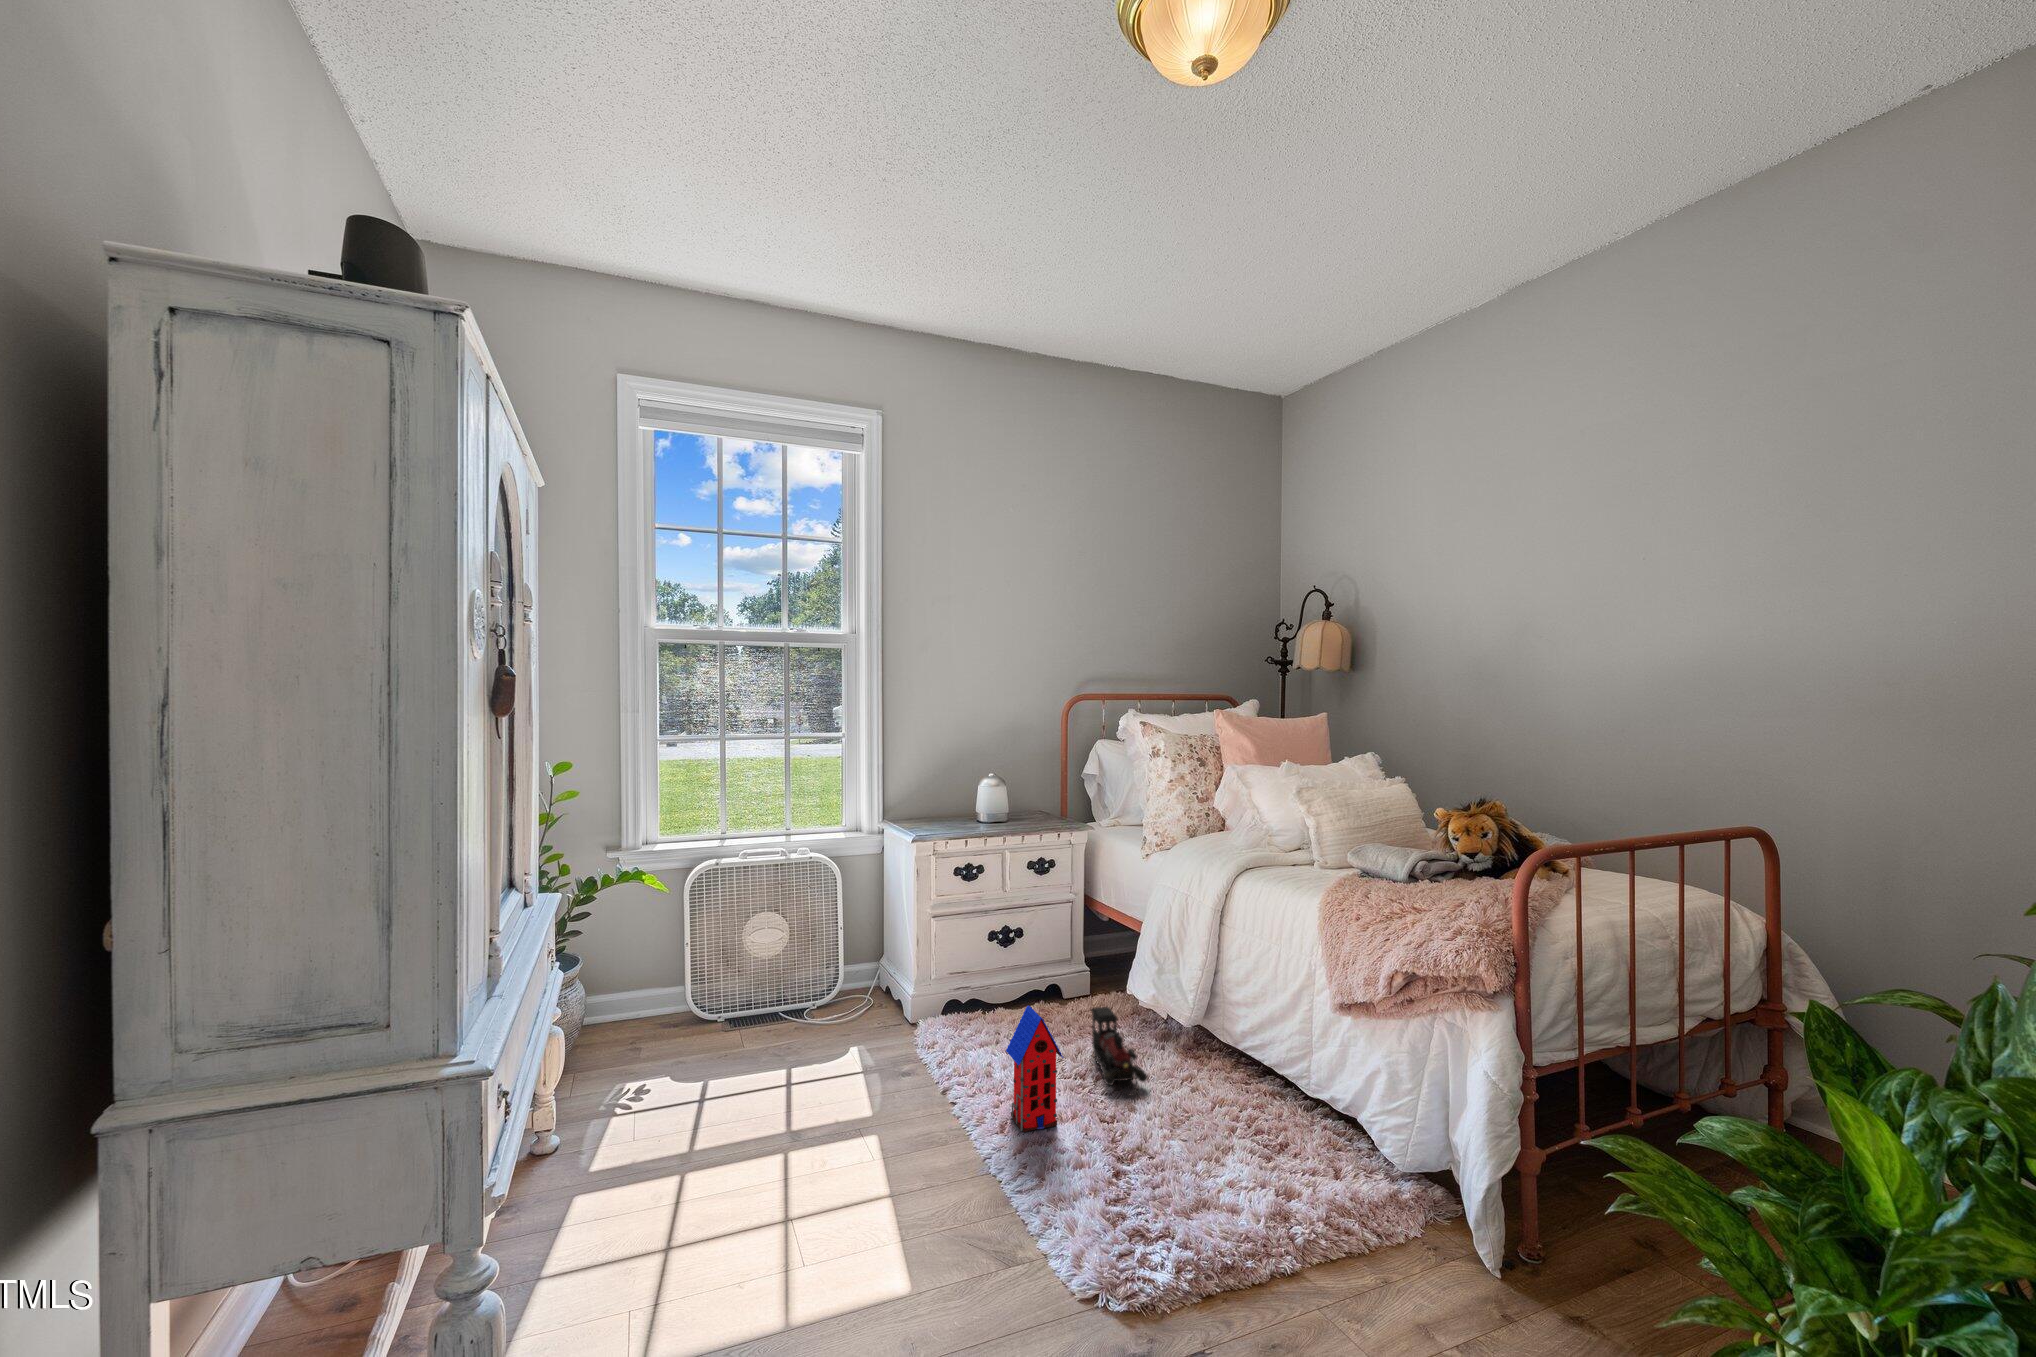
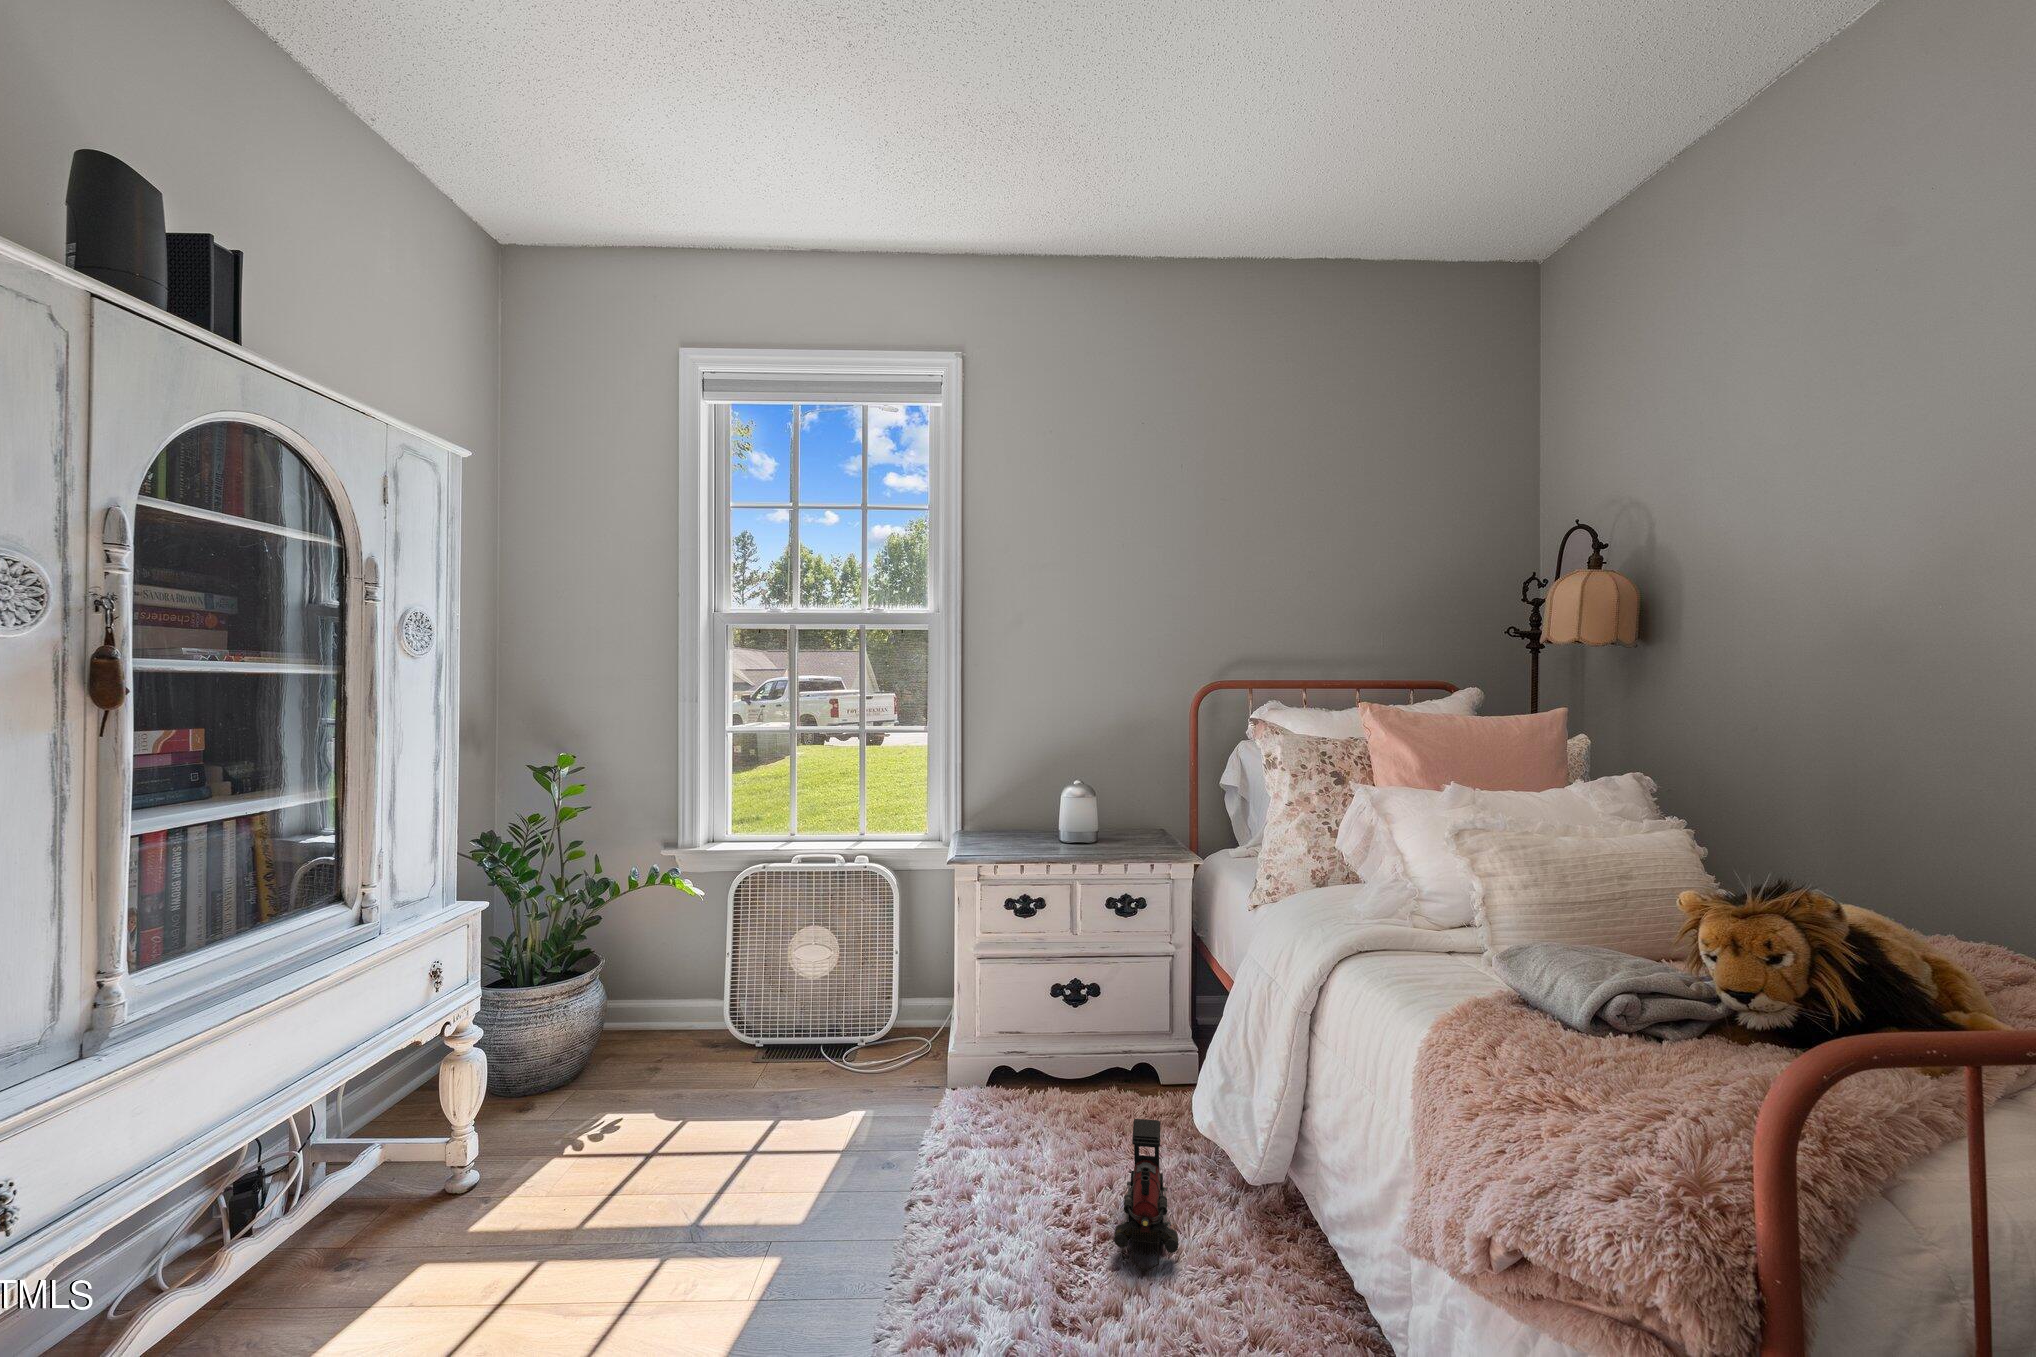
toy house: present [1006,1006,1064,1132] -> none [952,1121,1022,1303]

